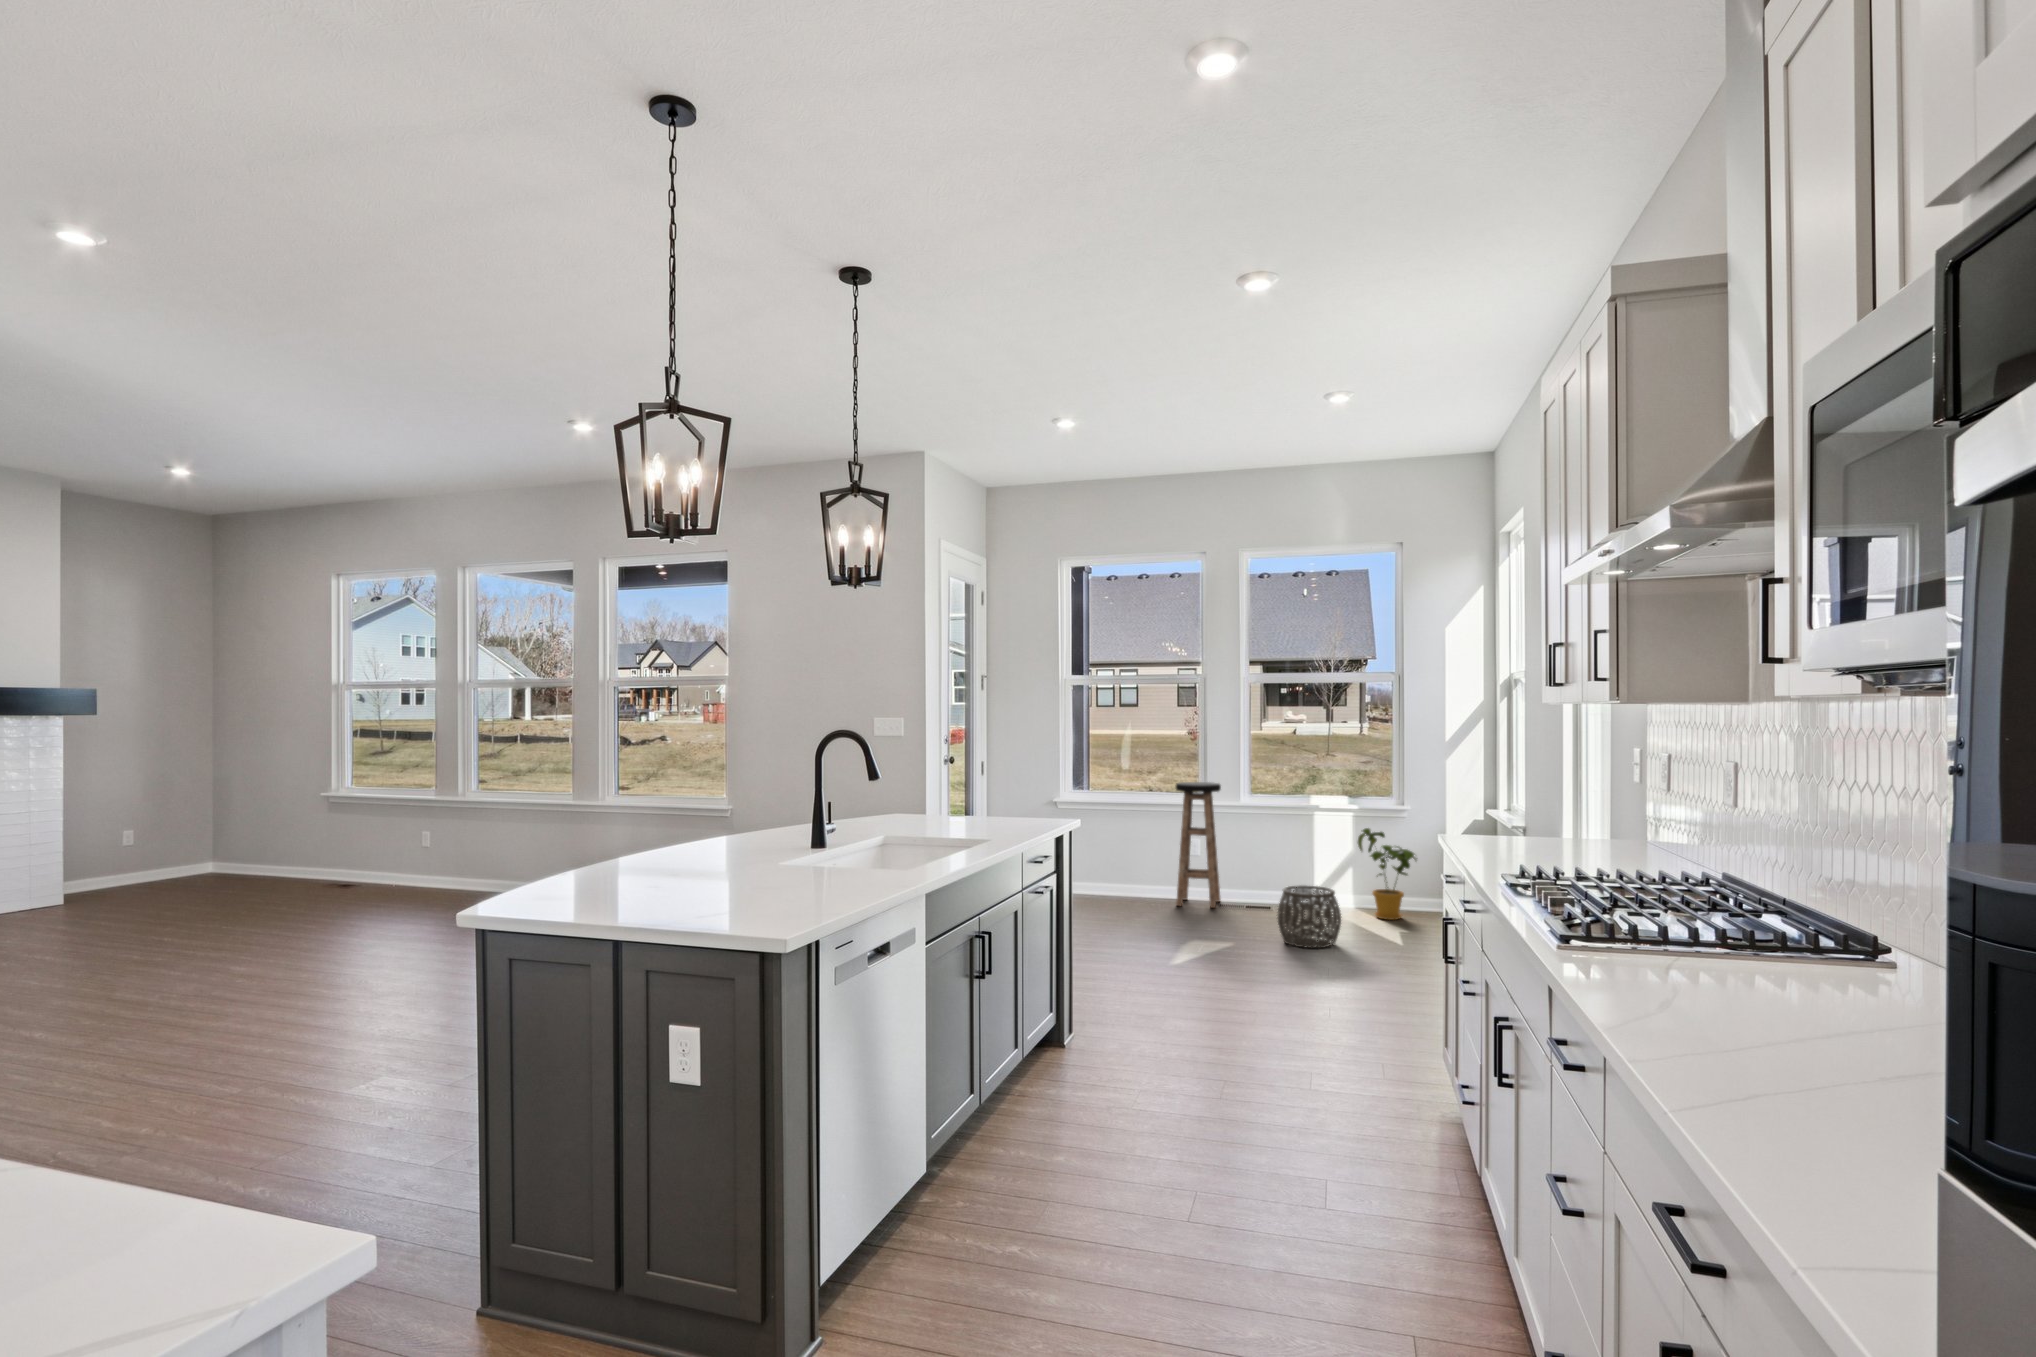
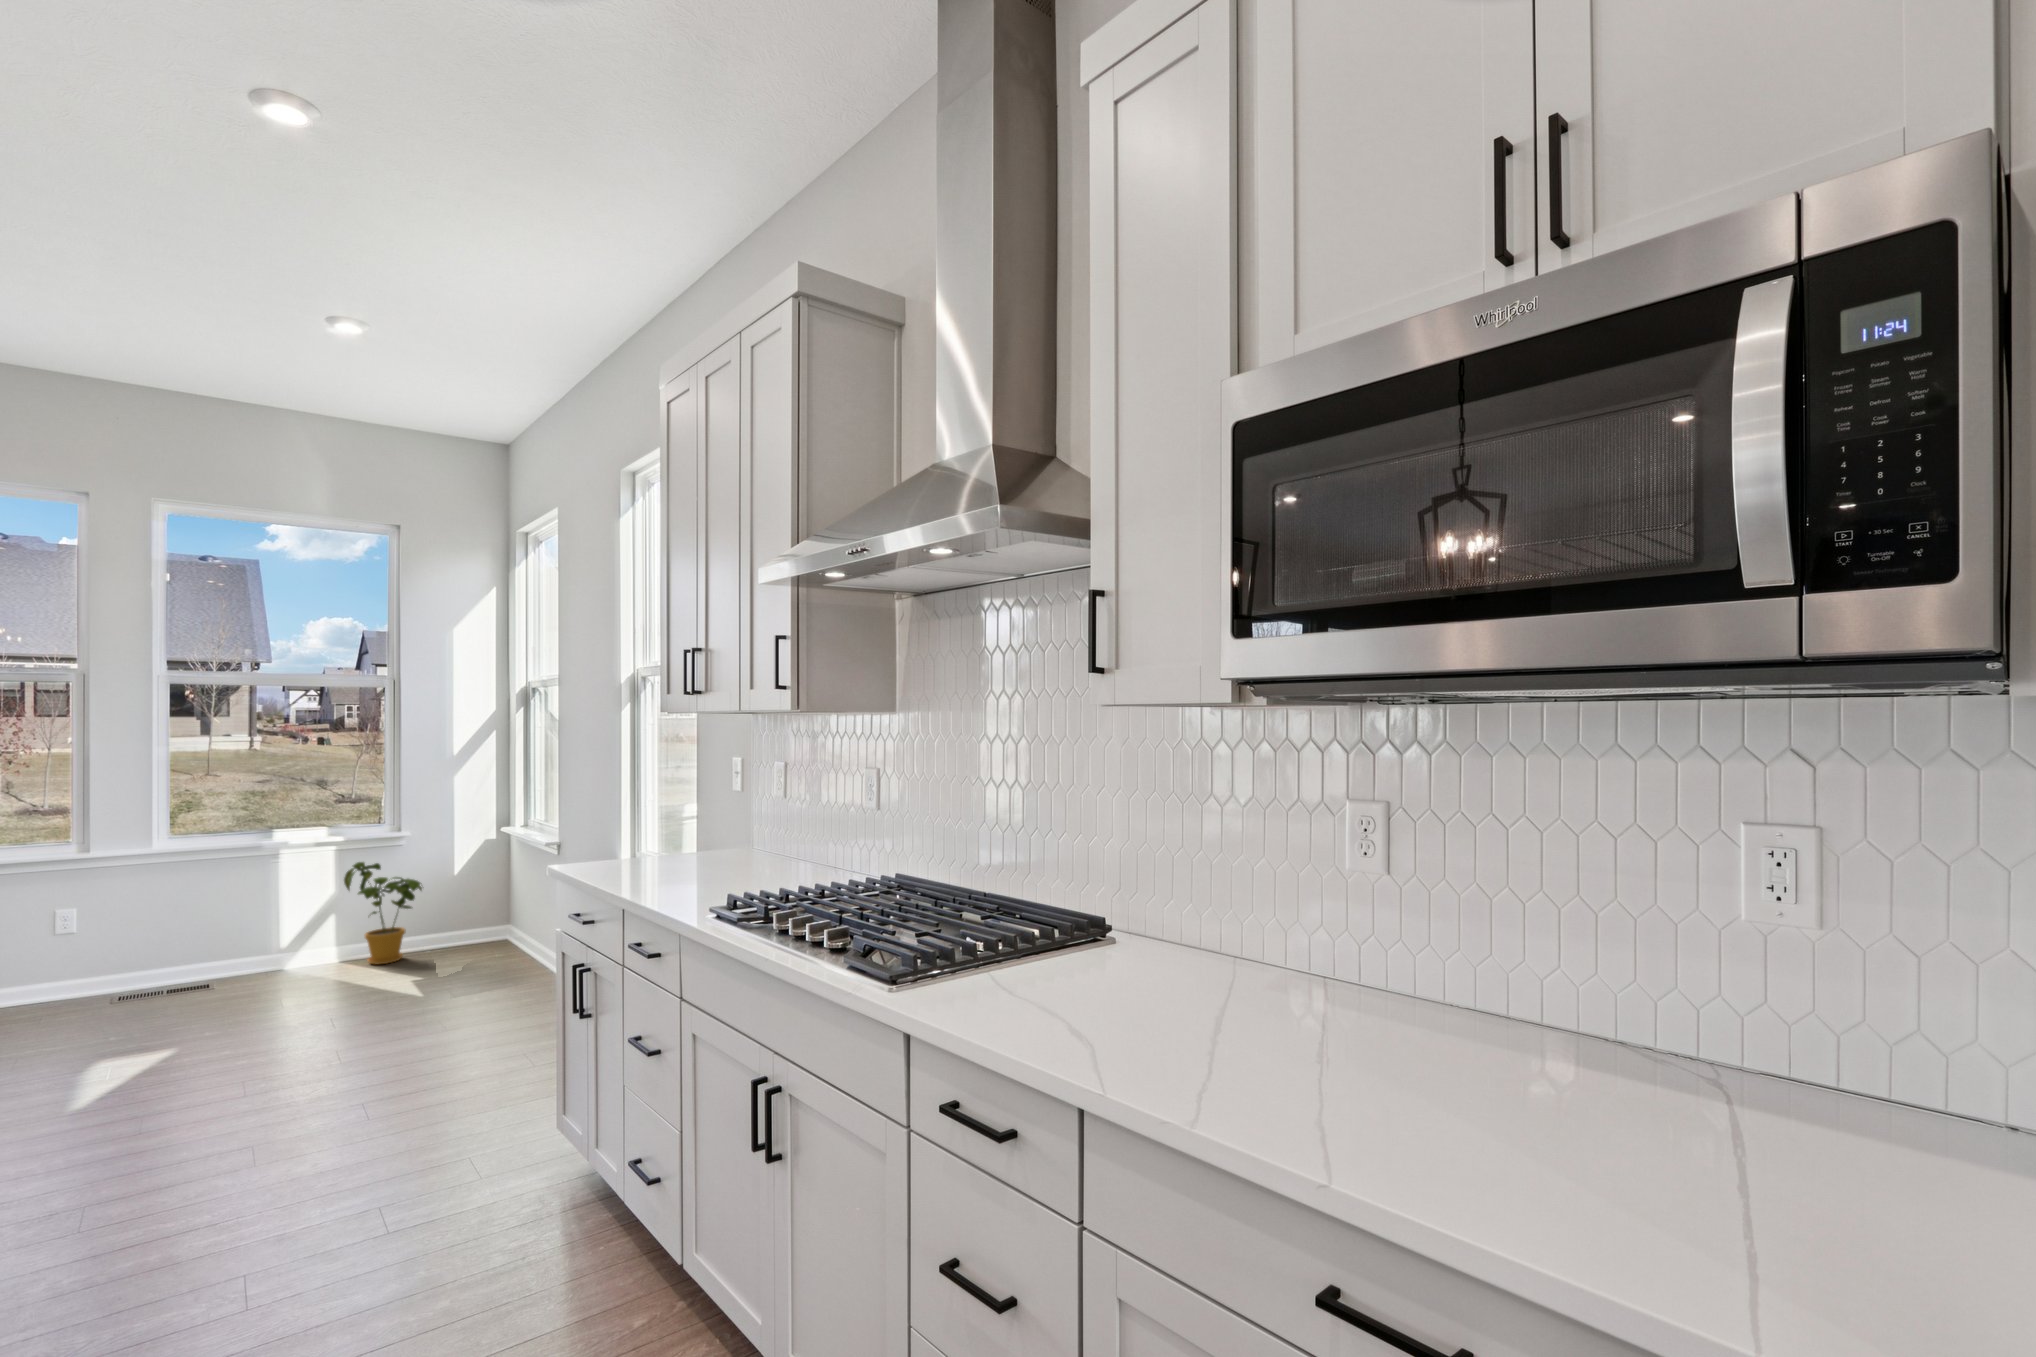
bar stool: present [1176,782,1221,908] -> none [35,831,124,1018]
woven basket: present [1277,885,1341,948] -> none [239,944,339,1030]

